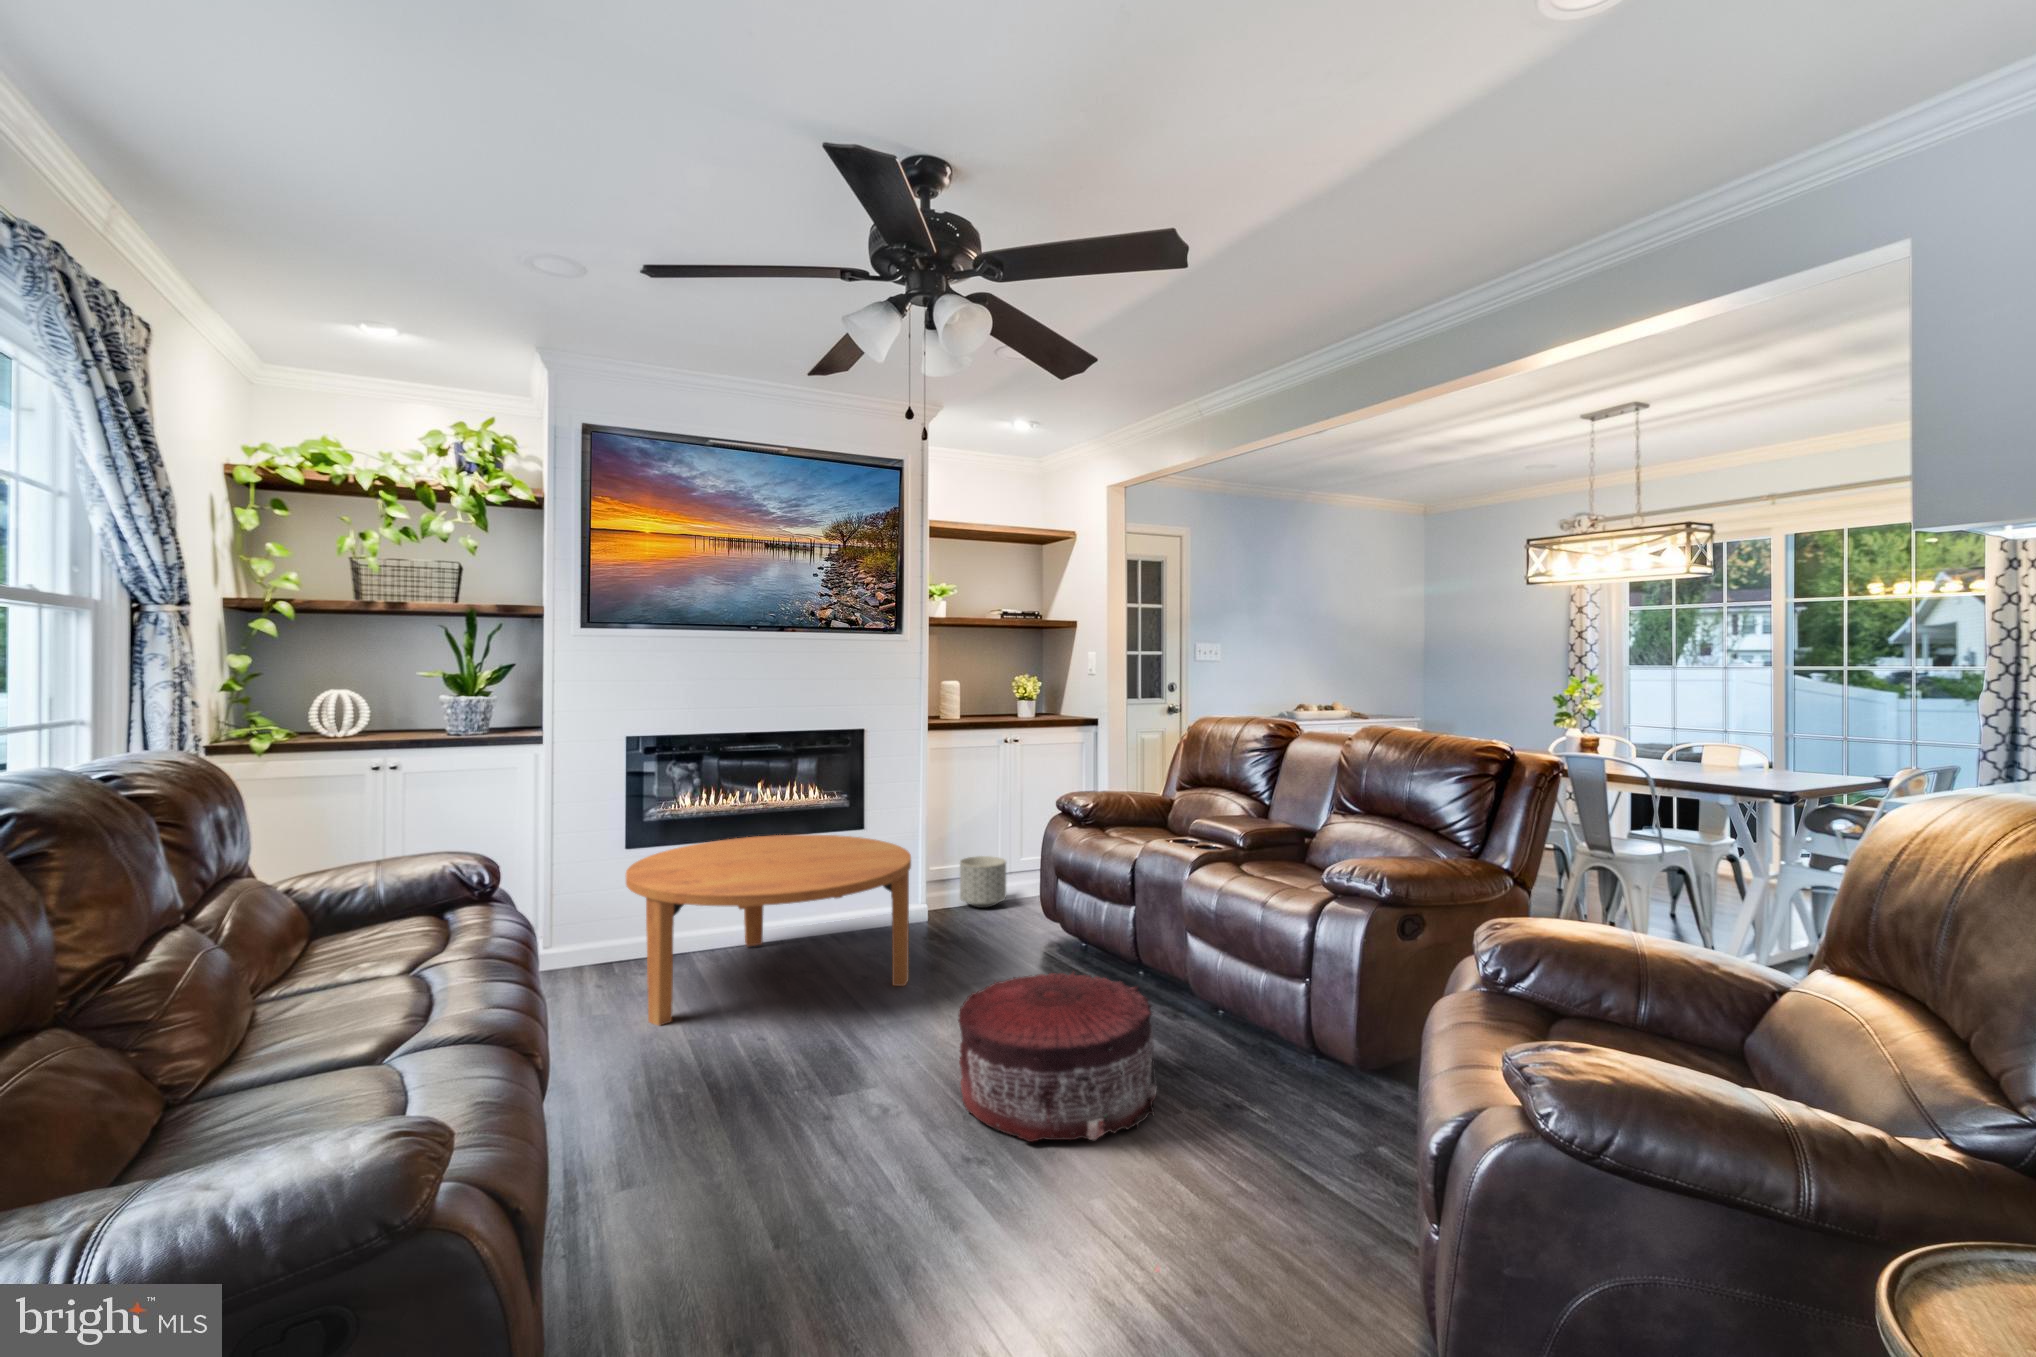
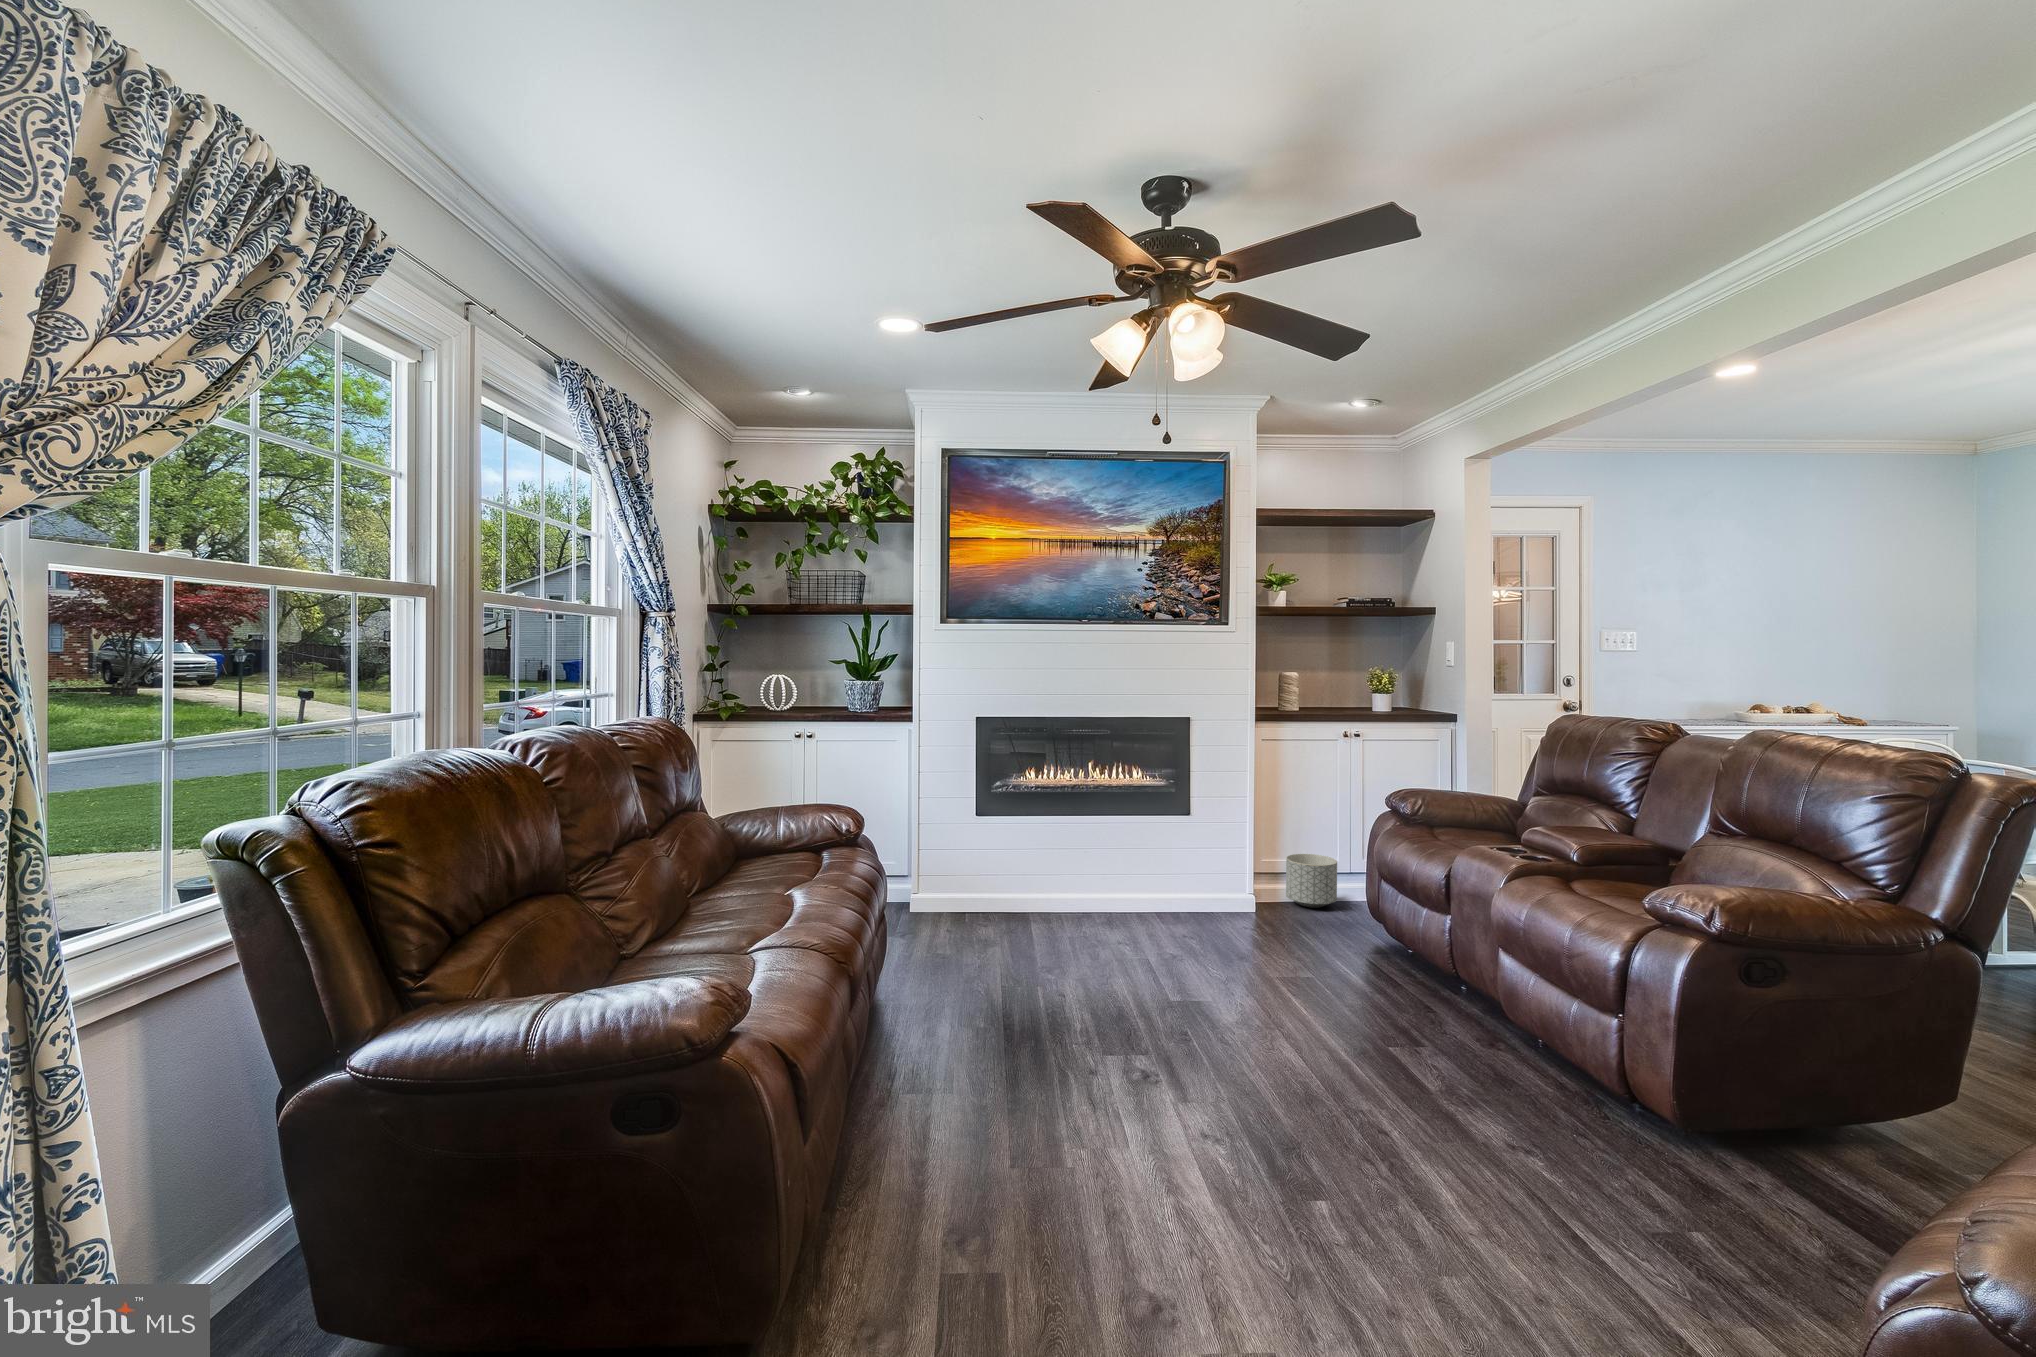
coffee table: present [626,835,911,1026] -> none [961,814,1217,974]
pouf: present [958,972,1157,1142] -> none [1223,982,1443,1170]

